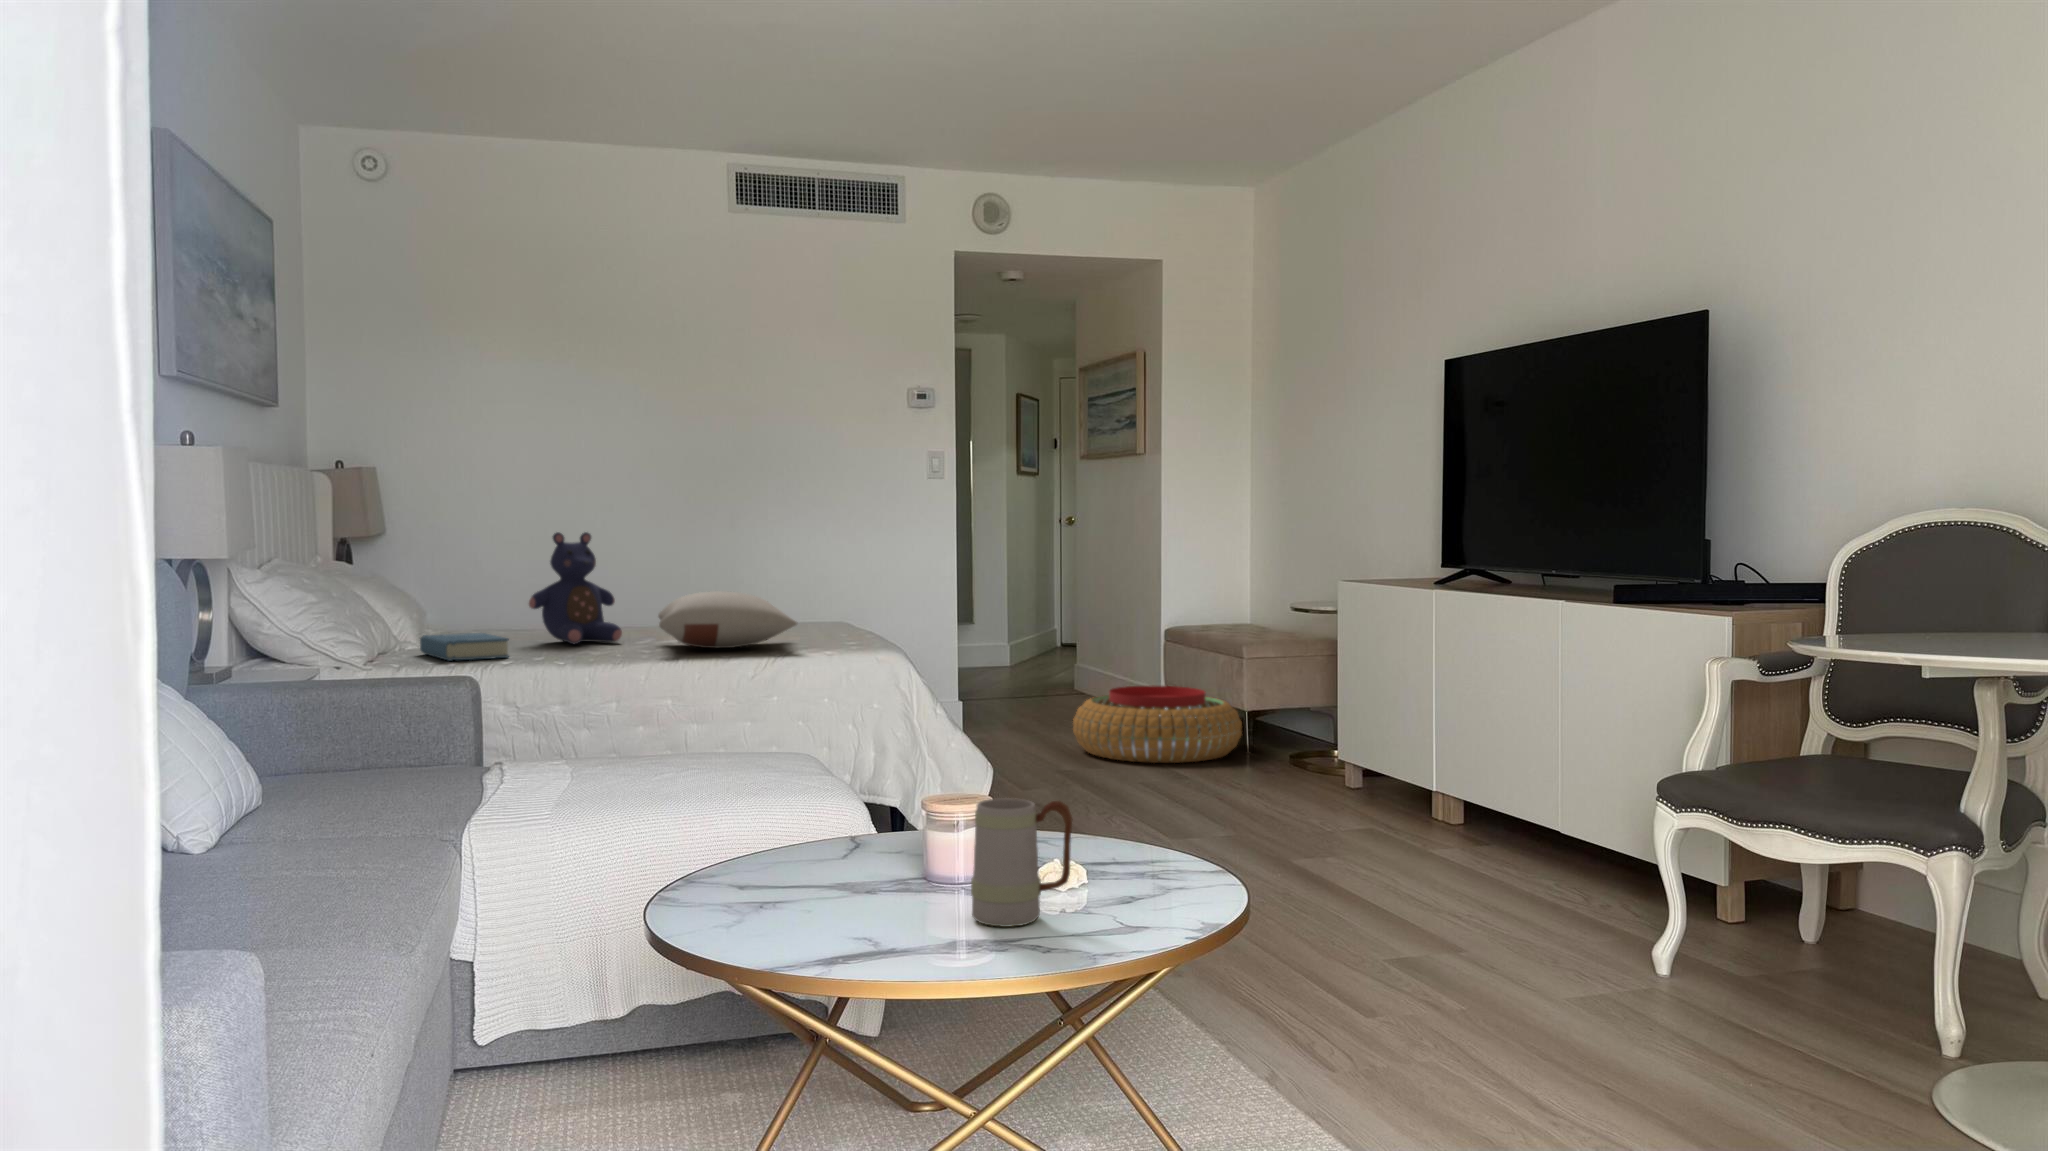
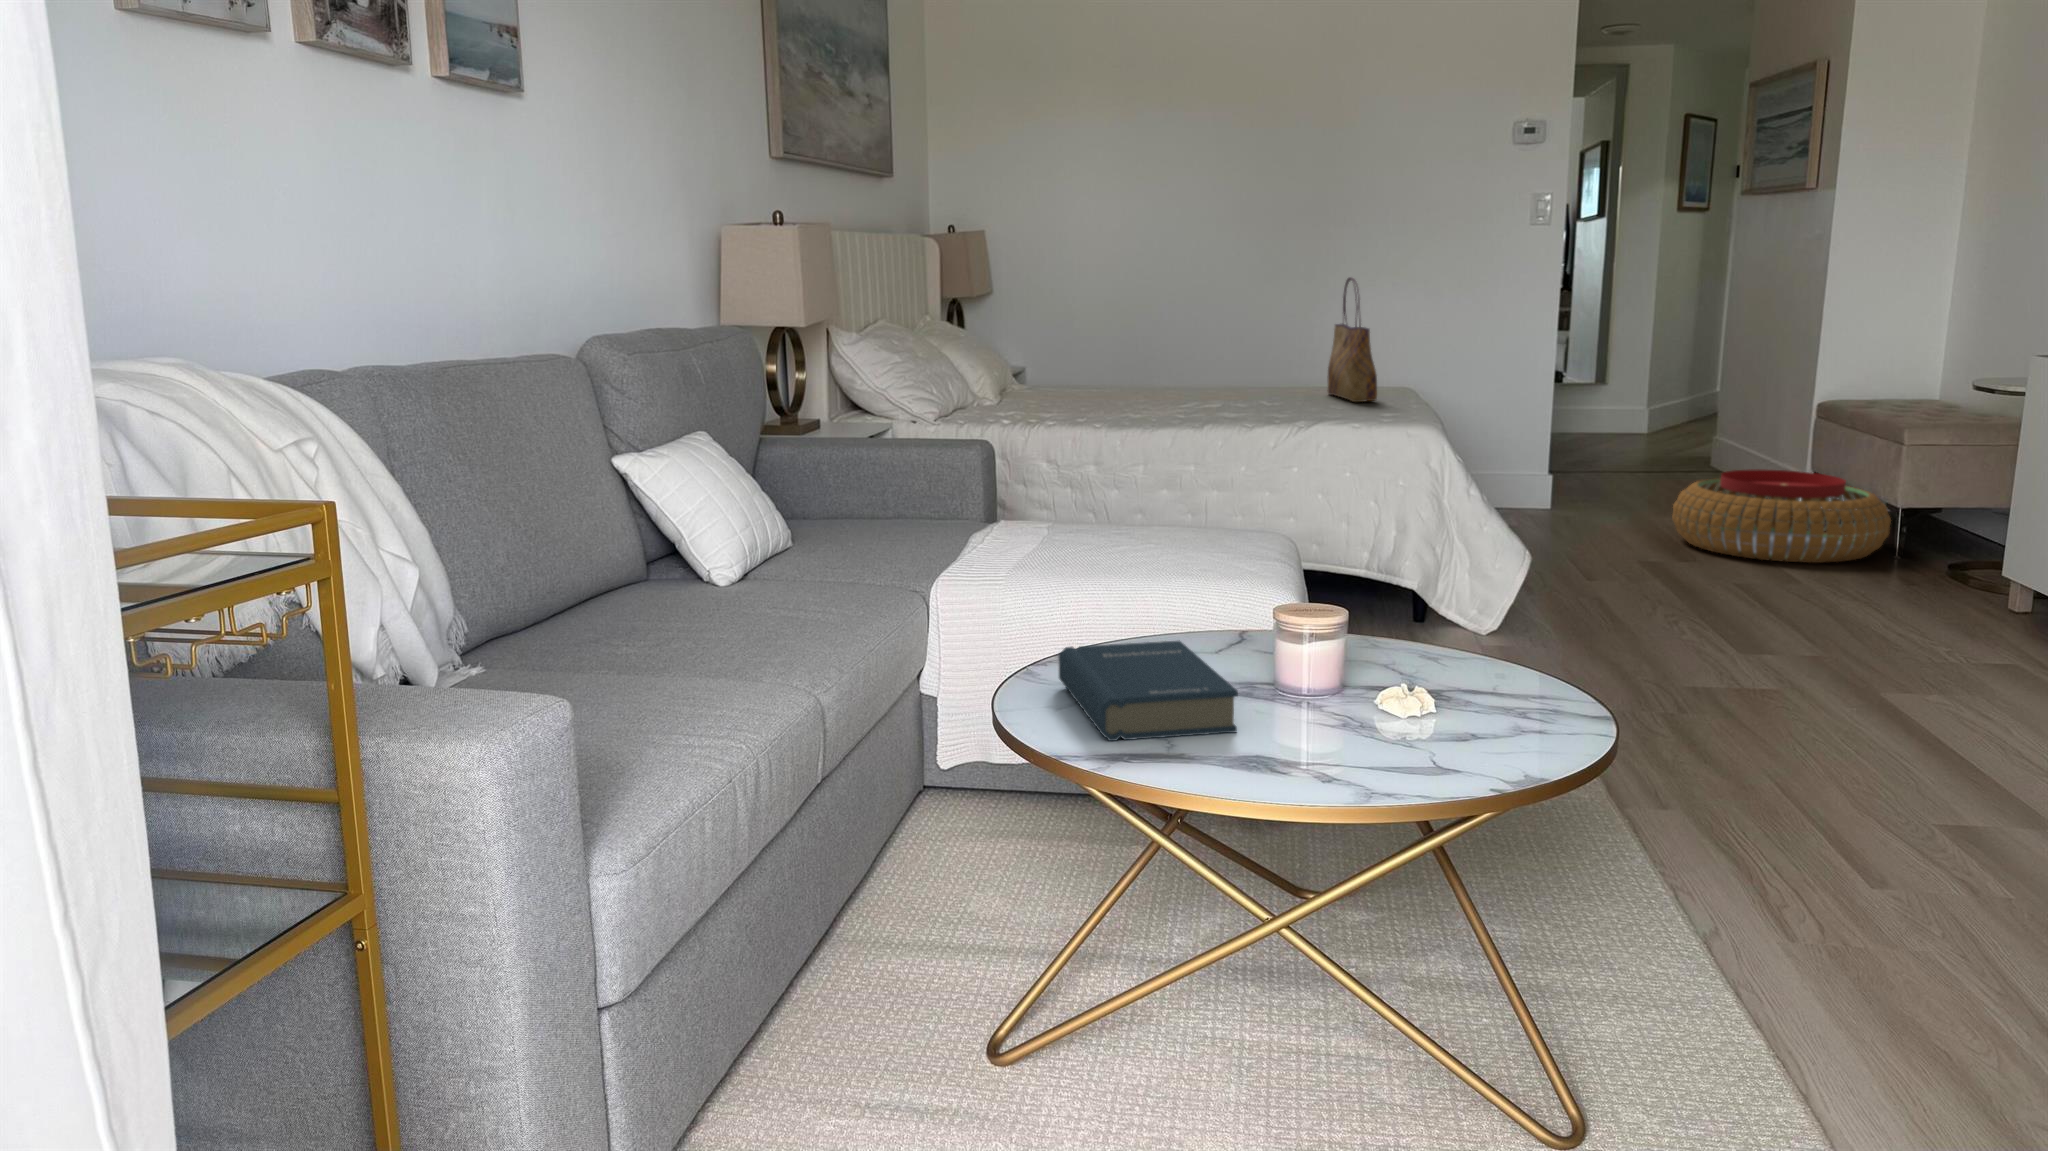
tote bag: none [774,516,828,634] -> present [1328,277,1377,402]
teddy bear: present [529,532,622,644] -> none [1082,296,1166,406]
pillow: present [658,591,797,648] -> none [1188,359,1327,415]
hardback book: present [420,633,509,661] -> present [1059,641,1238,741]
mug: present [971,798,1073,927] -> none [1287,618,1394,748]

